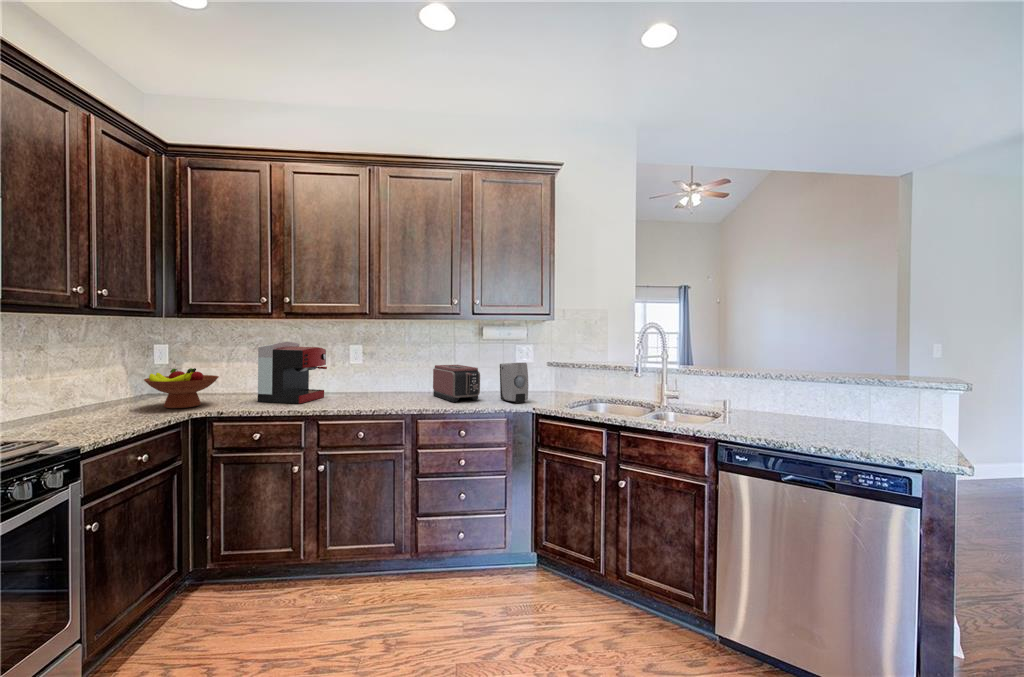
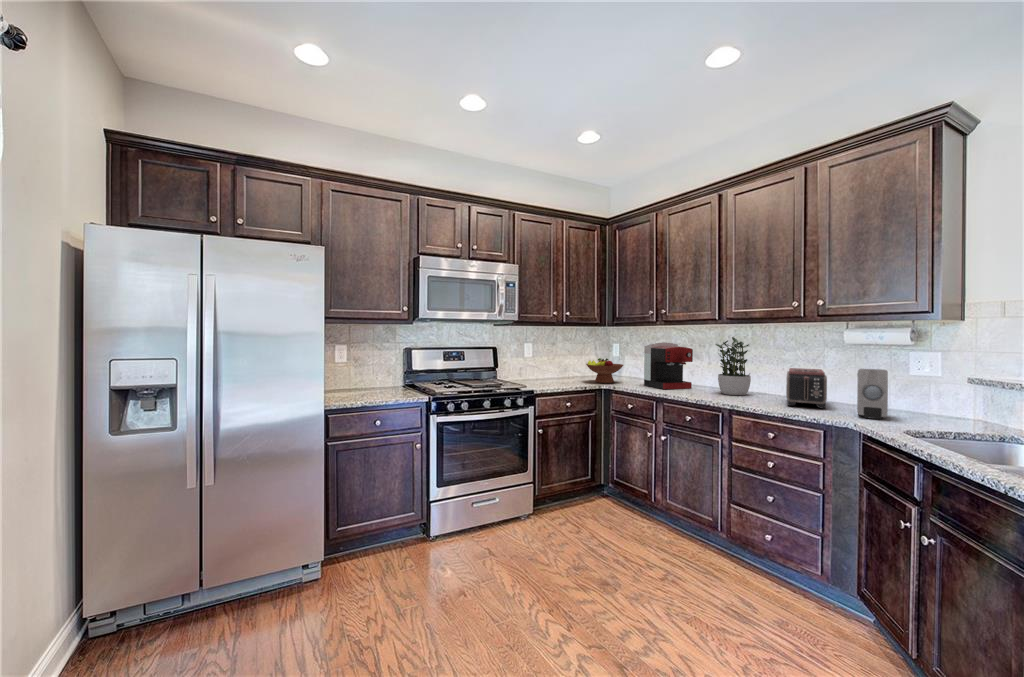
potted plant: none [360,335,398,399] -> present [716,337,751,395]

